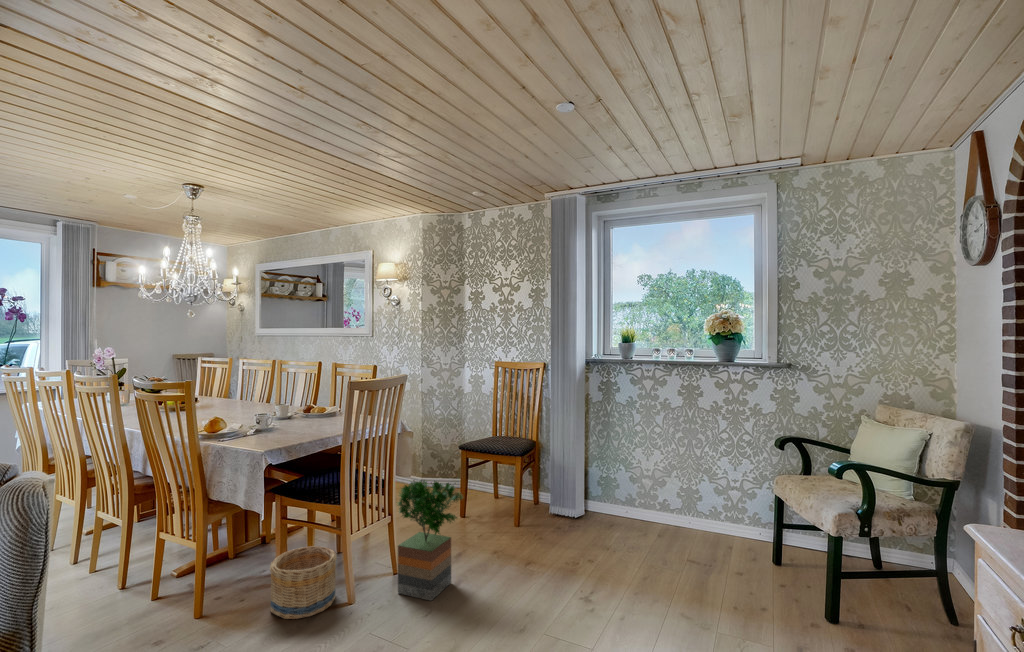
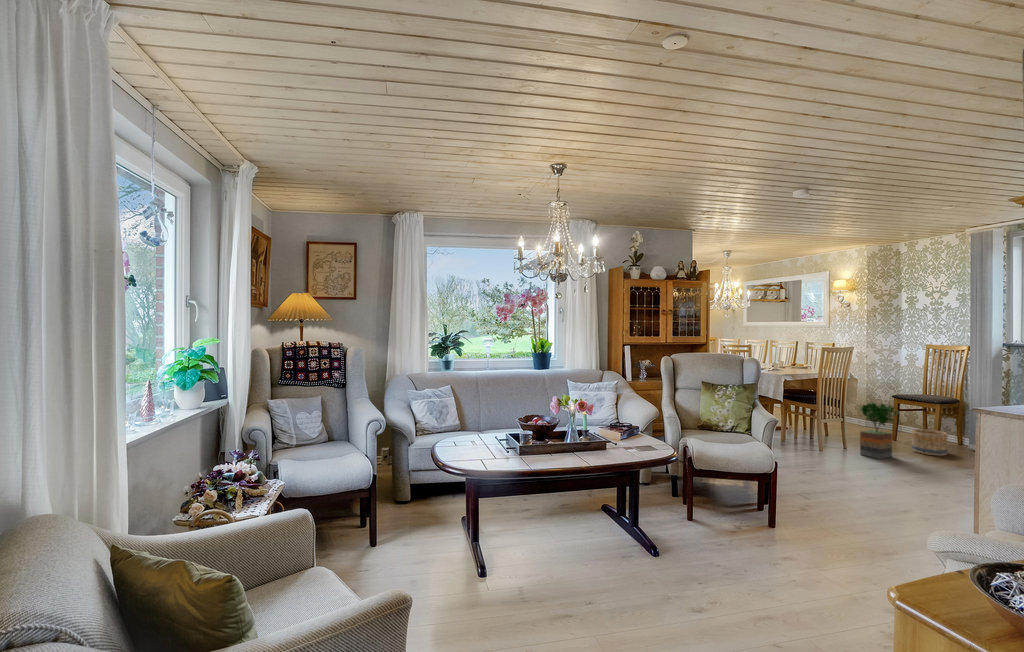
basket: present [270,546,337,619] -> present [912,429,948,456]

